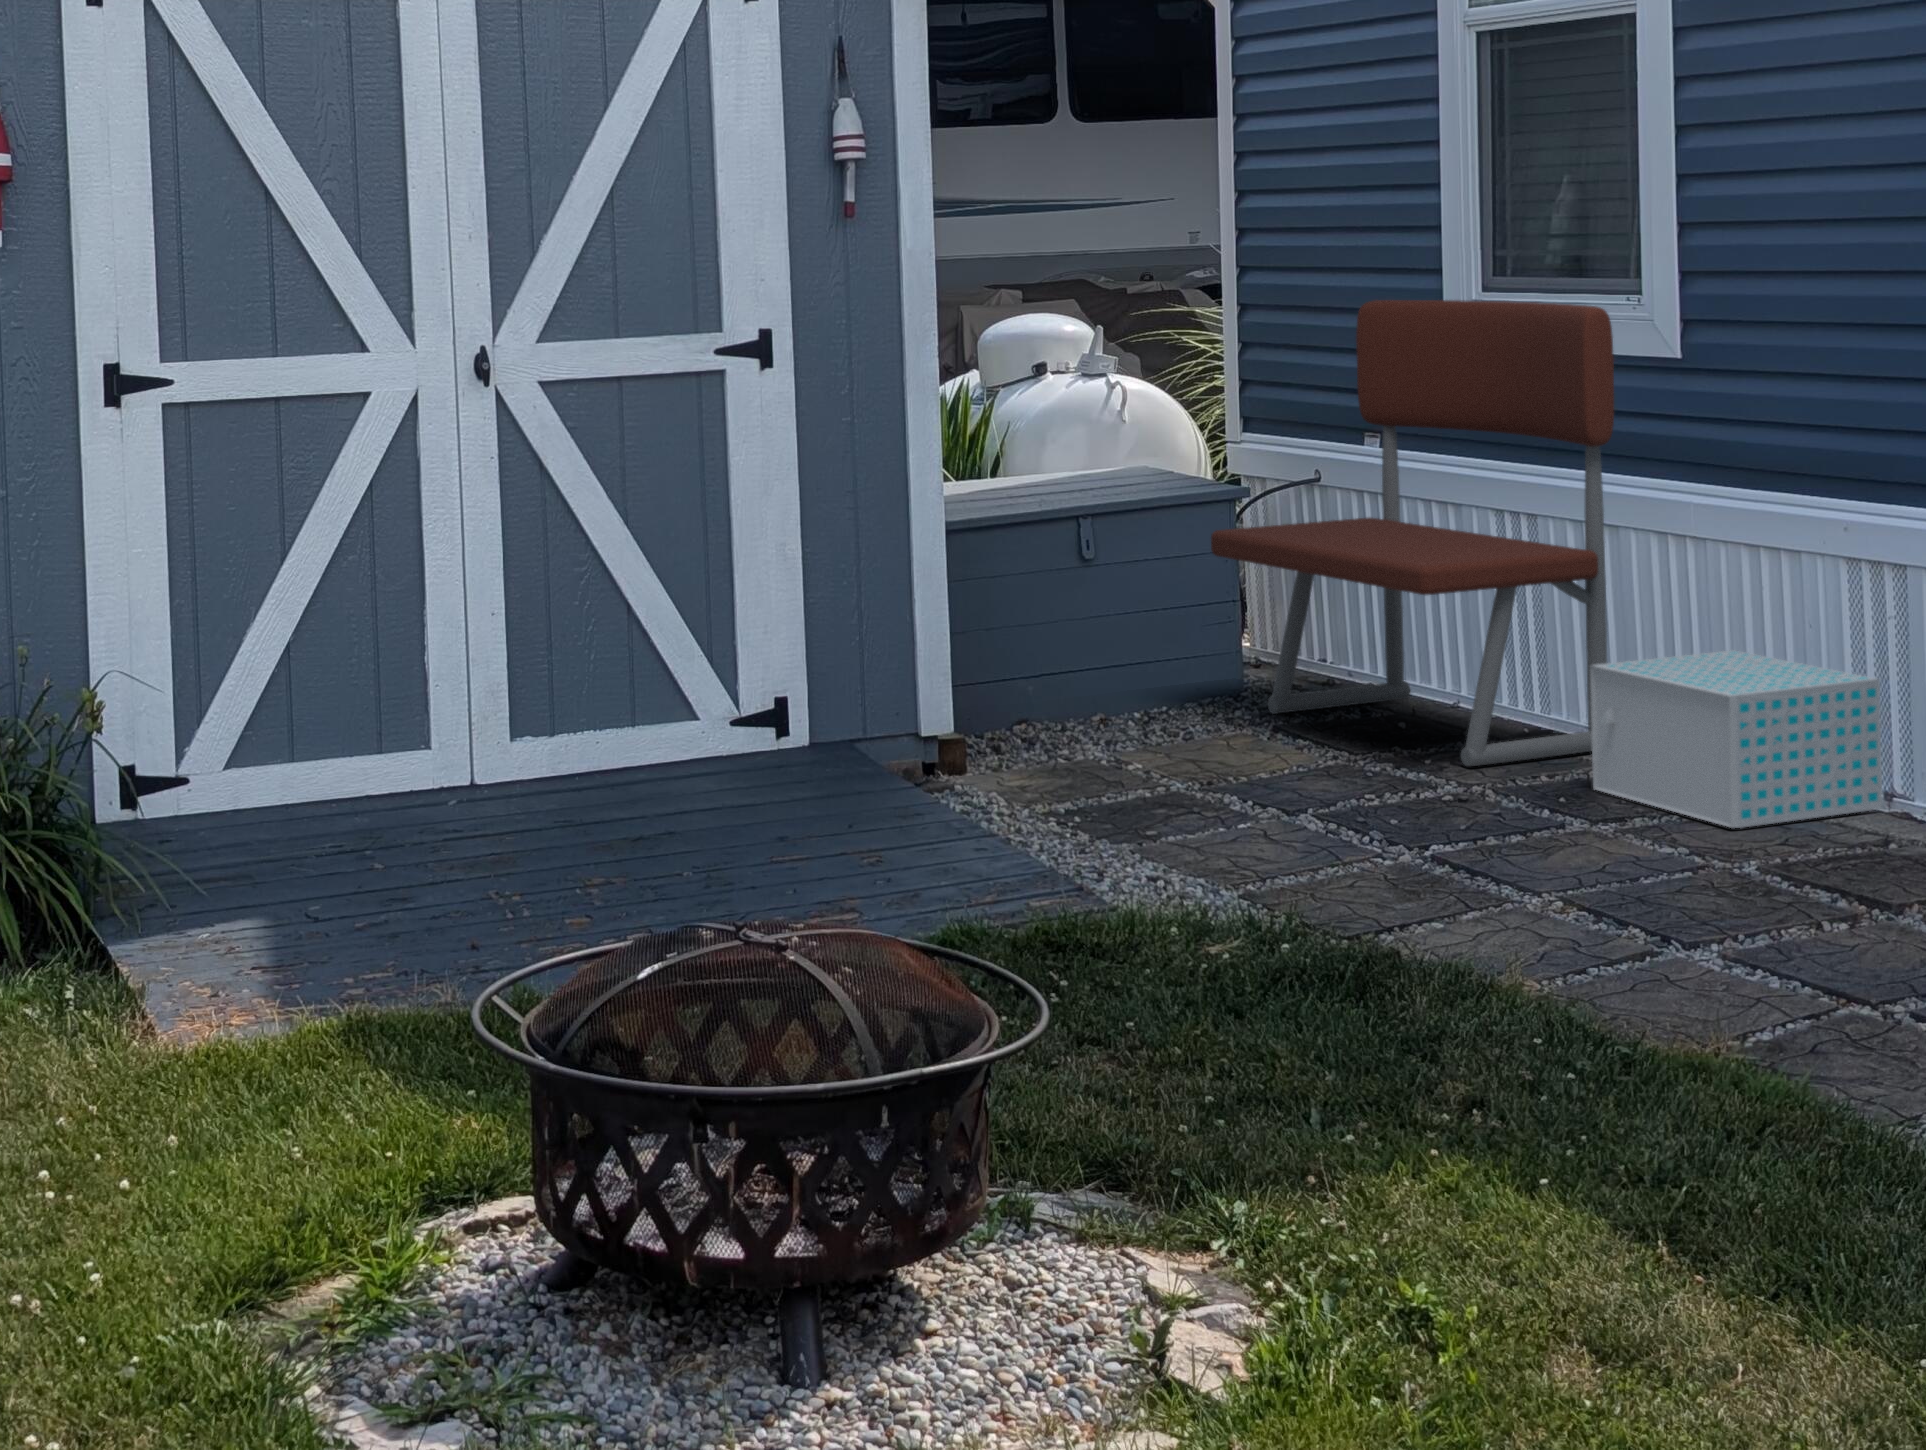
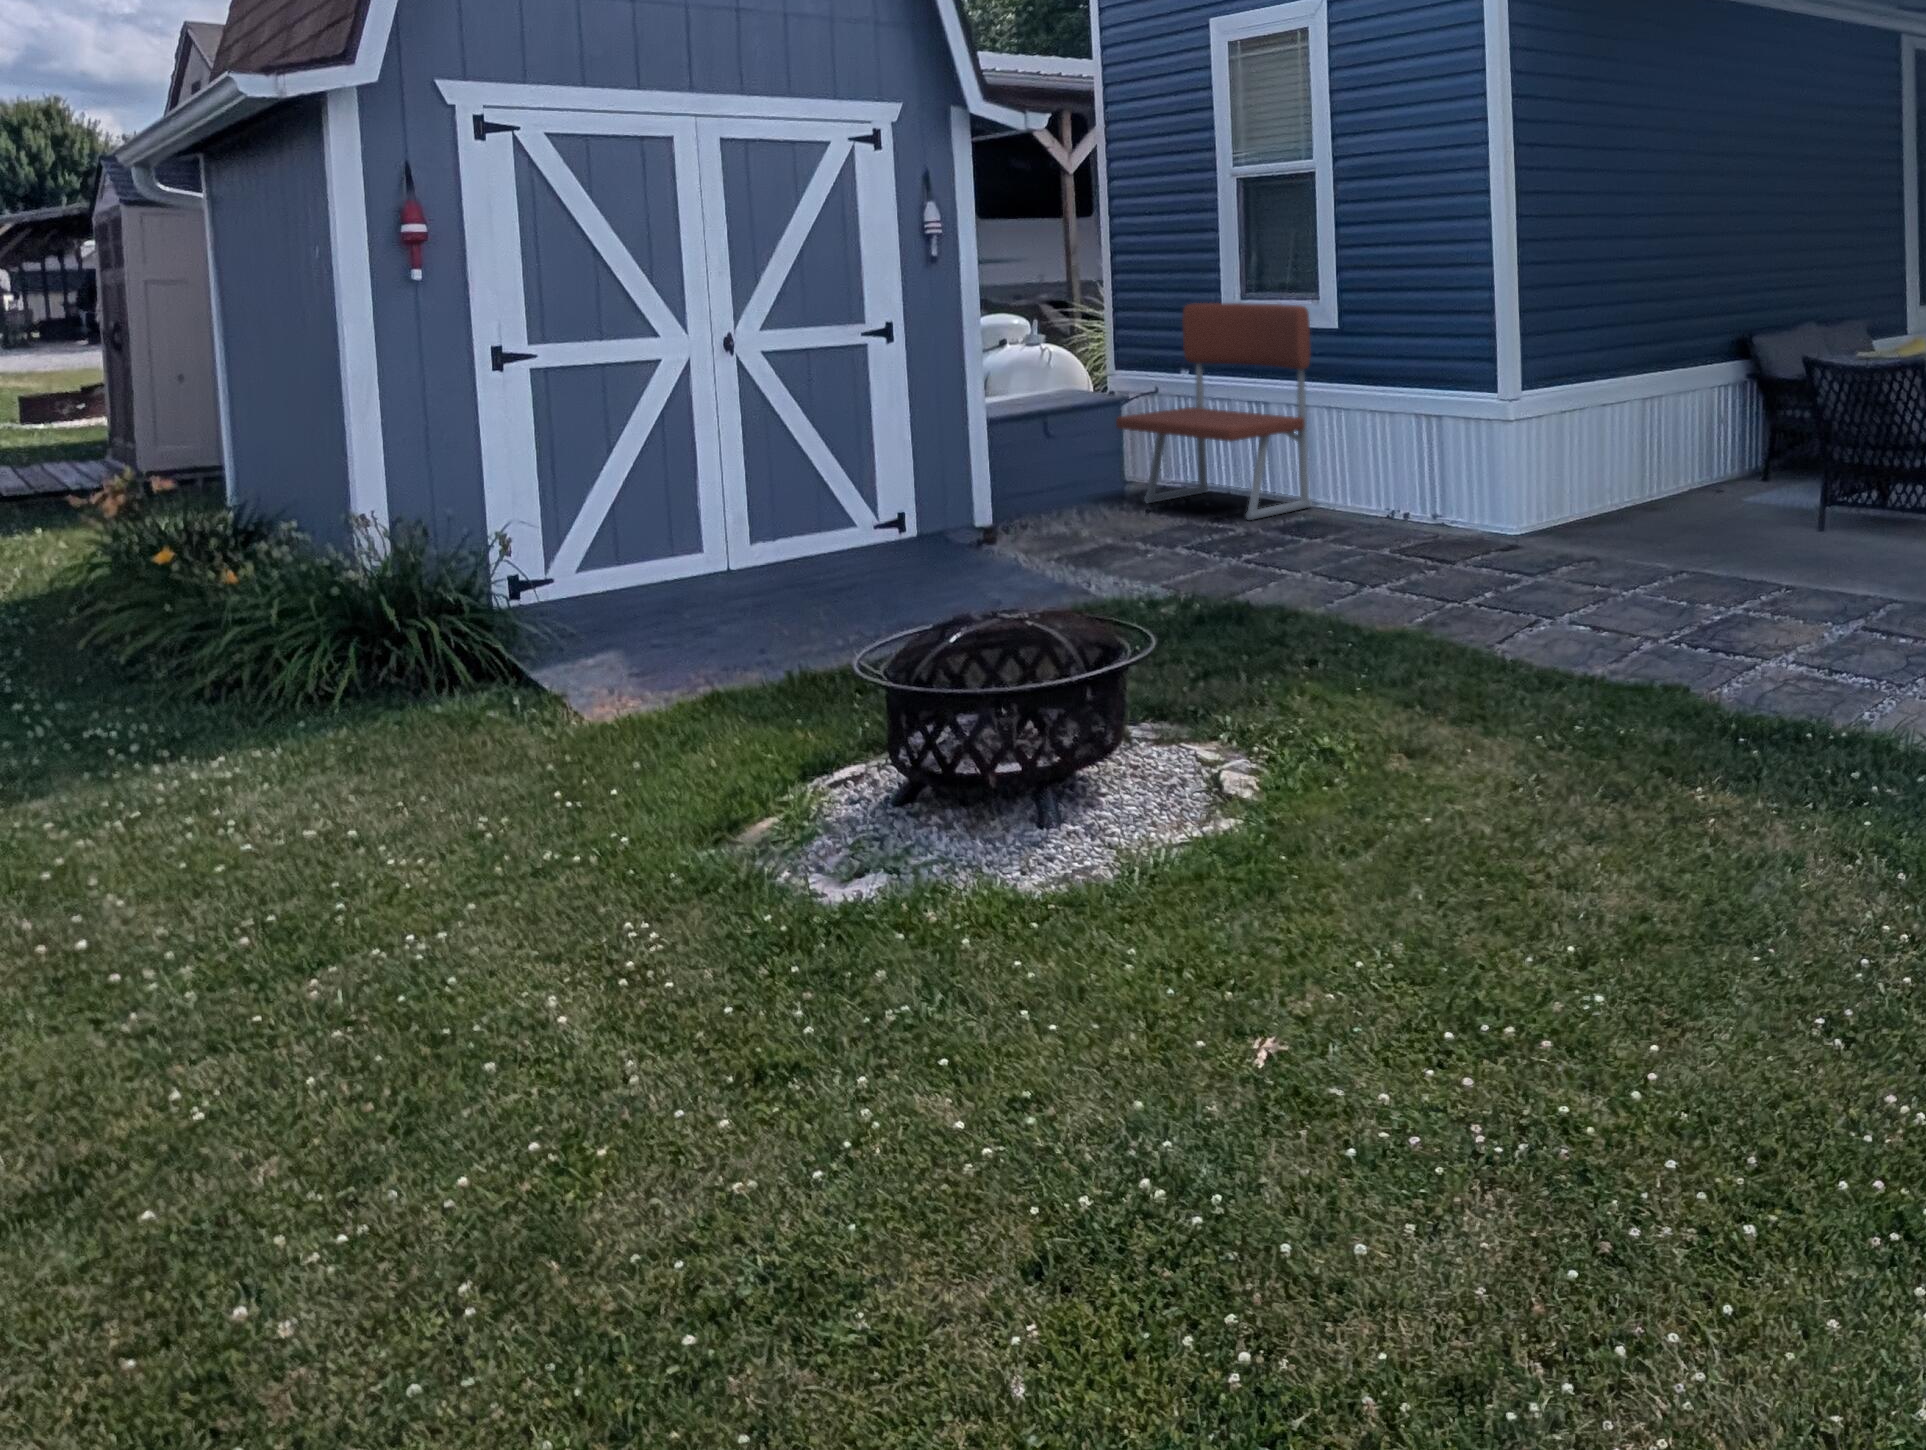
storage box: present [1590,650,1882,828] -> none [1307,459,1433,537]

